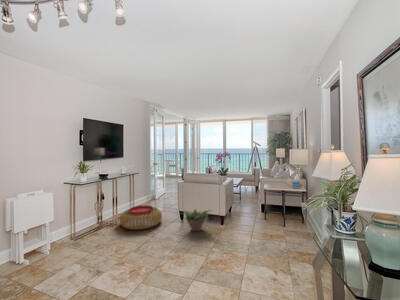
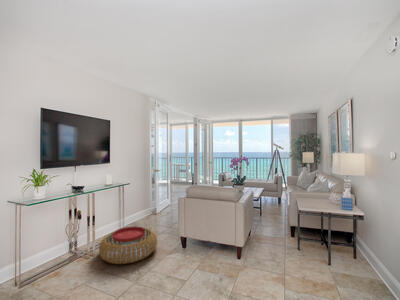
decorative plant: present [183,209,211,231] -> none [178,235,225,271]

